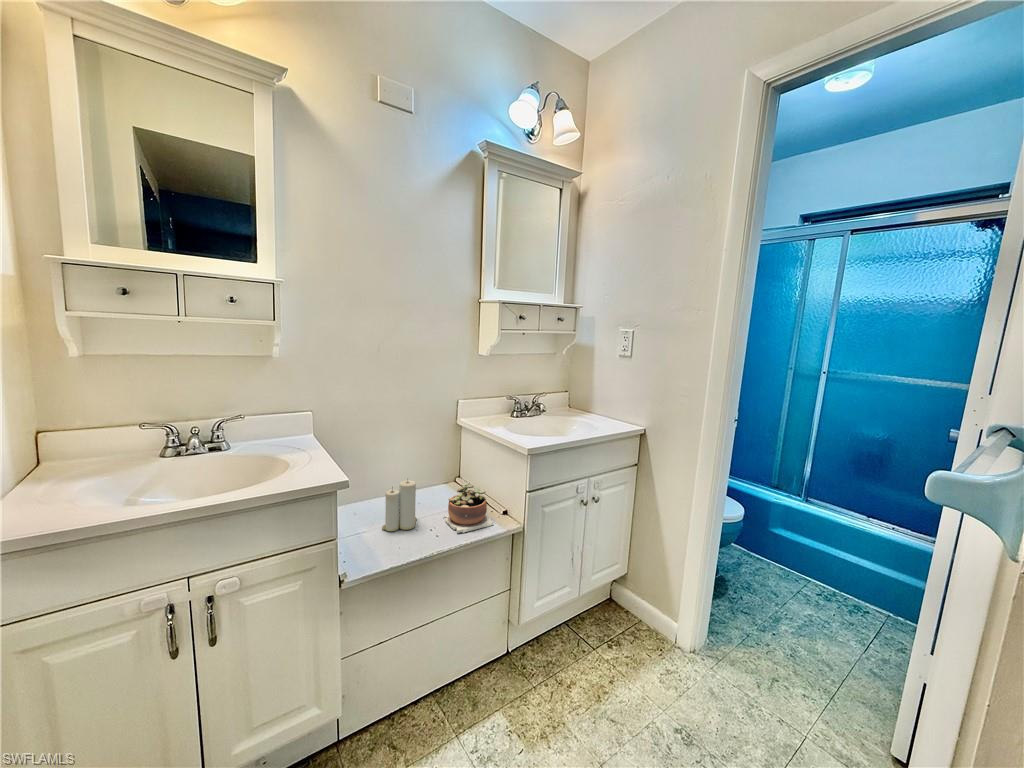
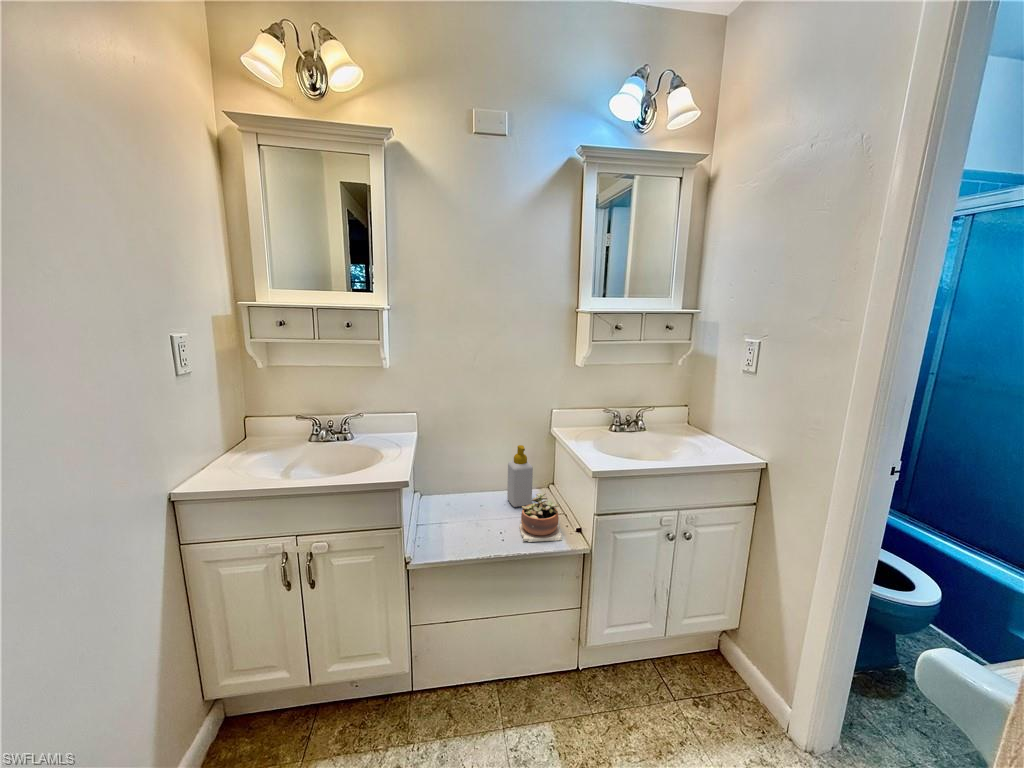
soap bottle: none [417,438,447,504] -> present [507,445,533,507]
candle: present [382,480,417,531] -> none [463,481,496,528]

